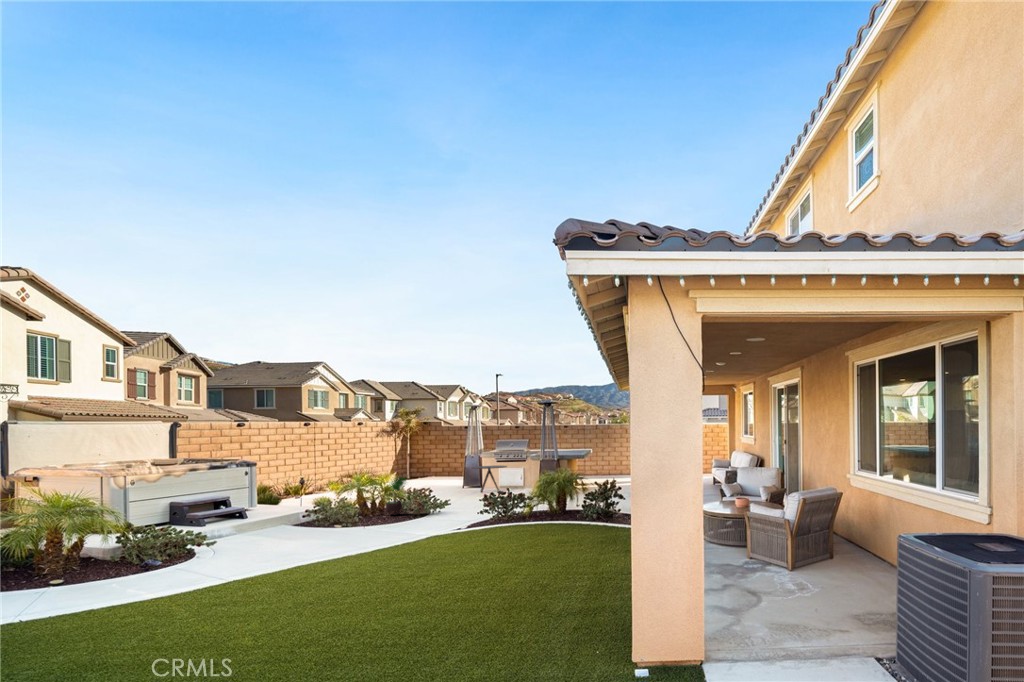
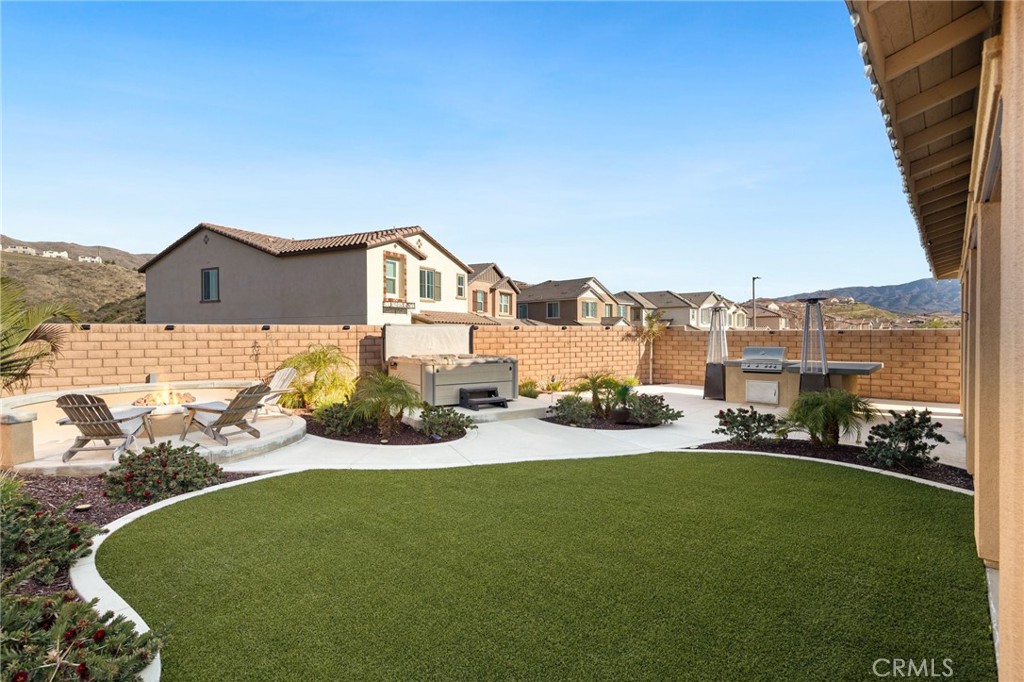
round table: present [472,466,507,493] -> none [713,376,756,405]

